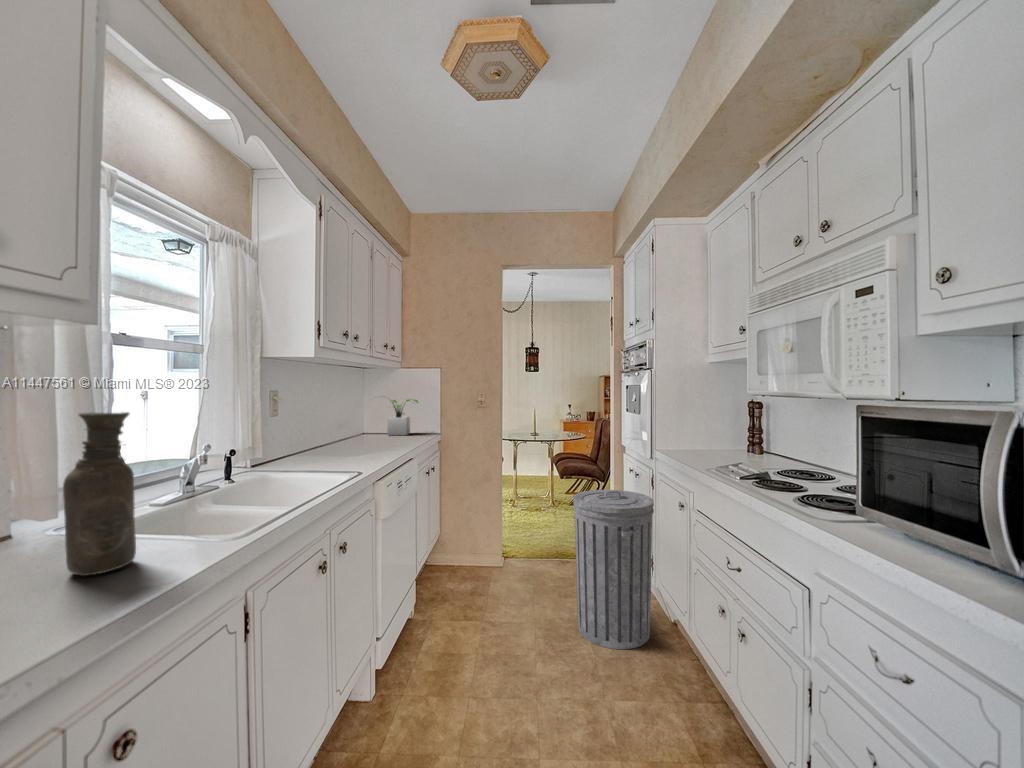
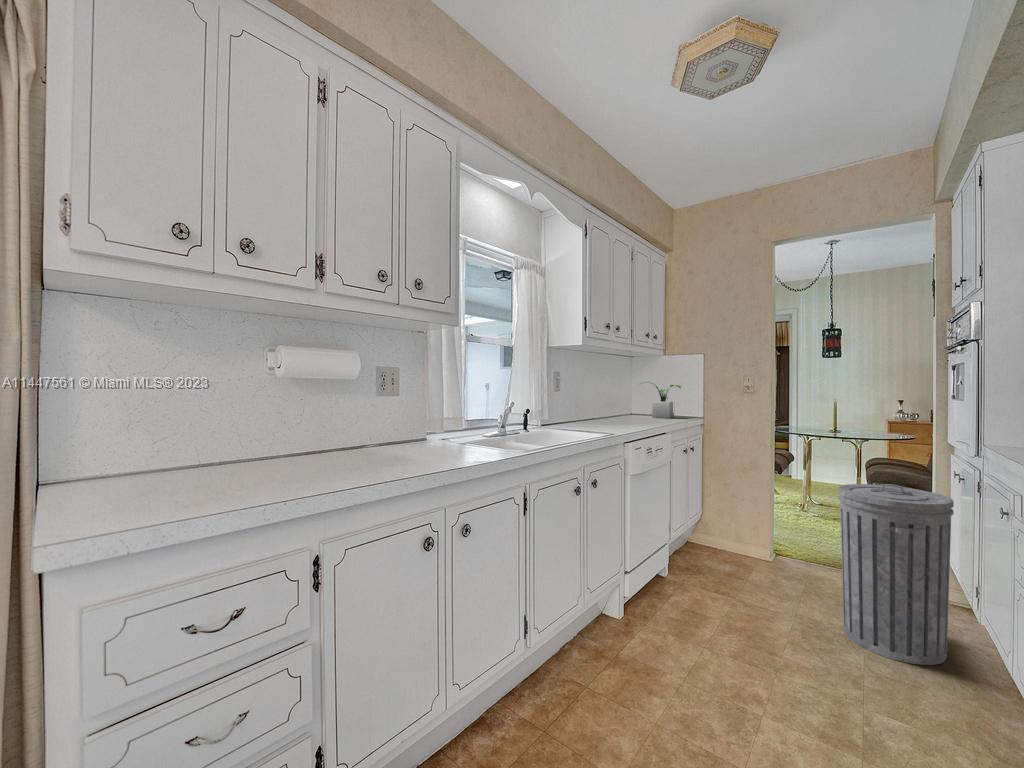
vase: present [63,412,136,576] -> none [445,371,473,454]

